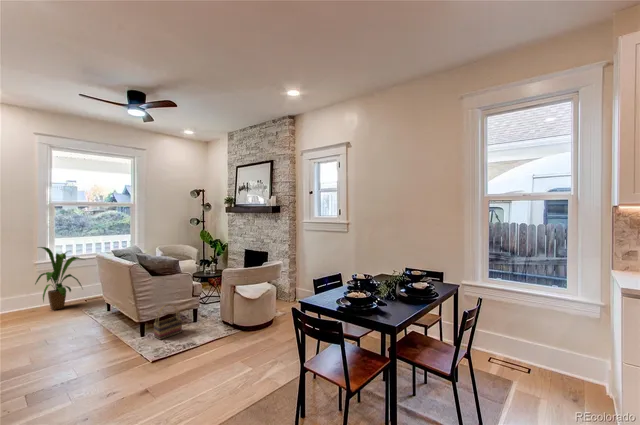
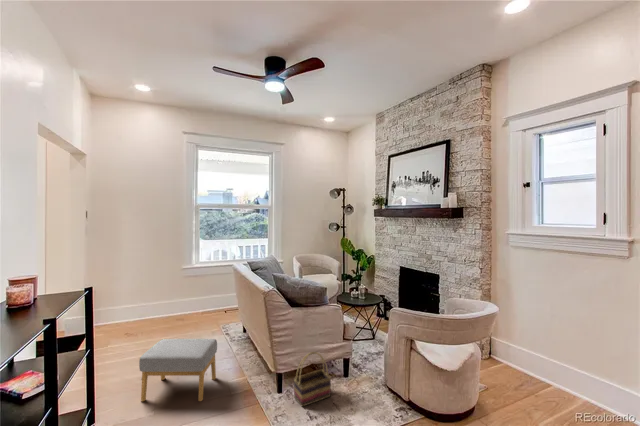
house plant: present [35,247,81,310] -> none [180,253,226,323]
footstool: none [14,308,87,359] -> present [139,339,217,401]

